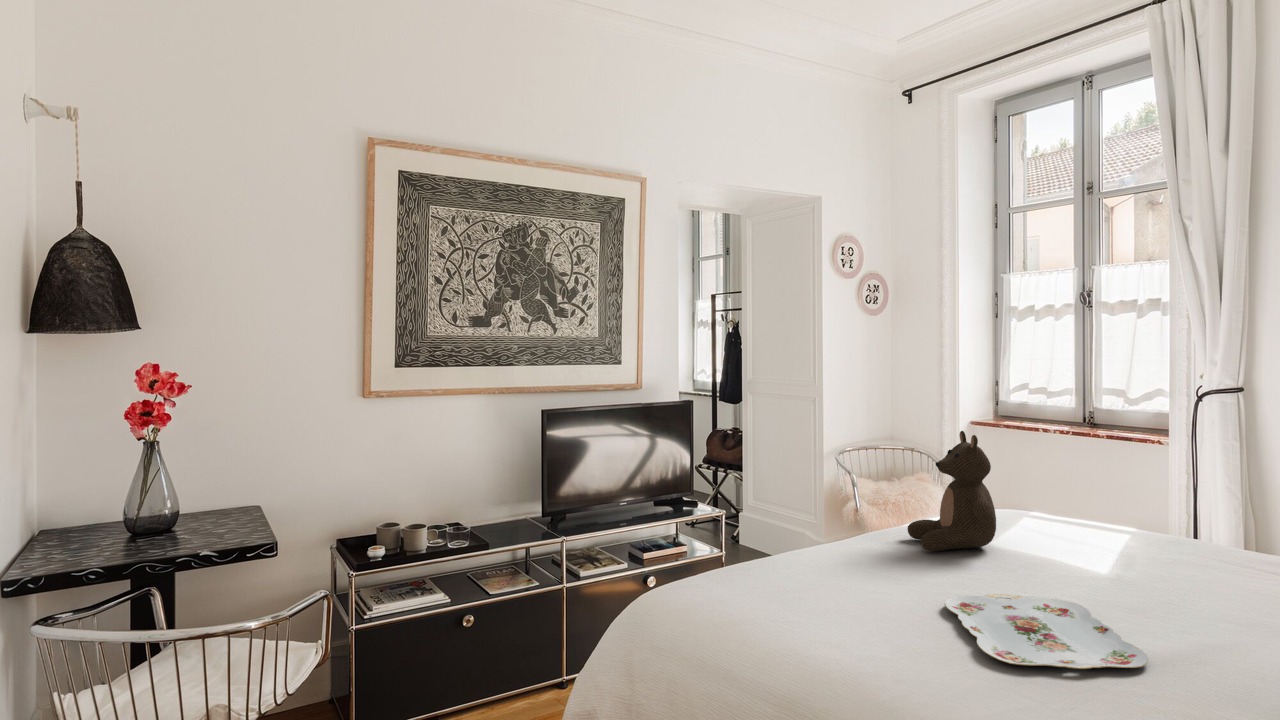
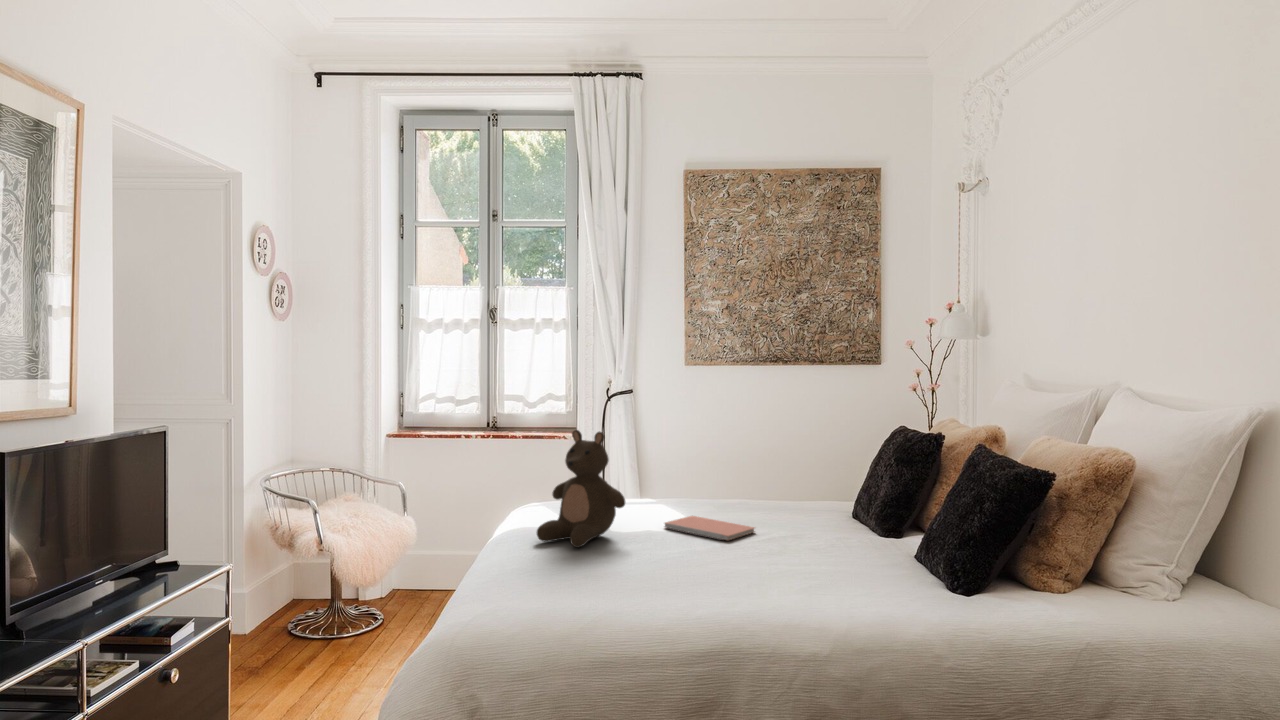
notebook: none [1072,554,1183,596] -> present [665,516,755,540]
serving tray: present [944,594,1148,669] -> none [679,552,838,598]

